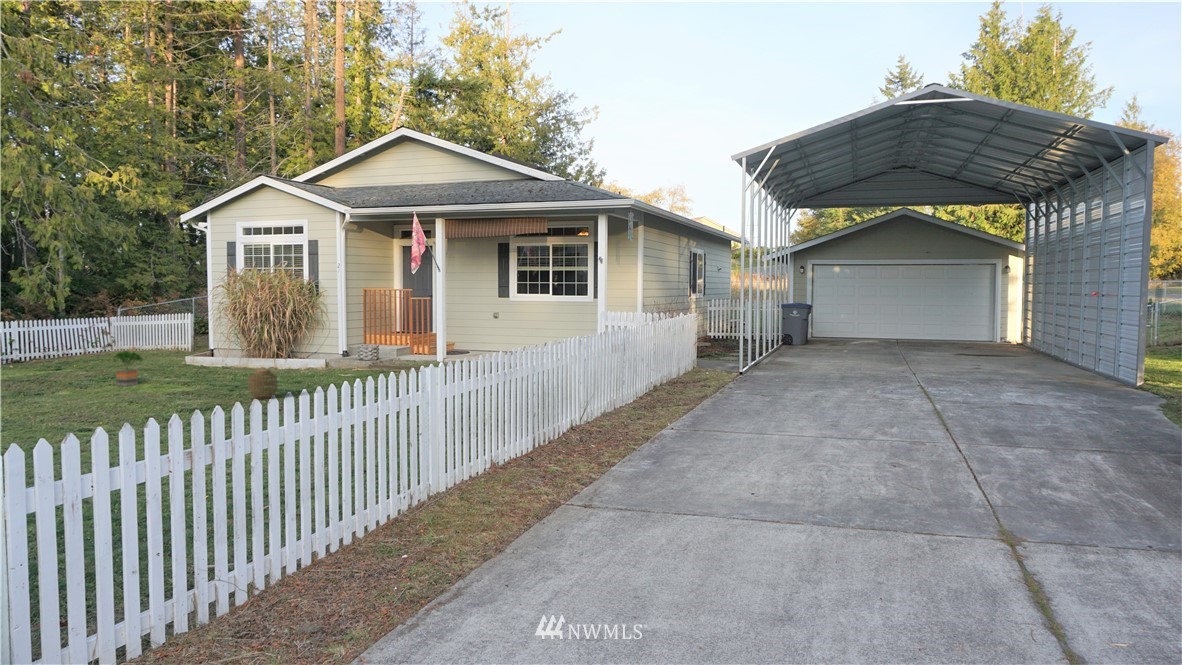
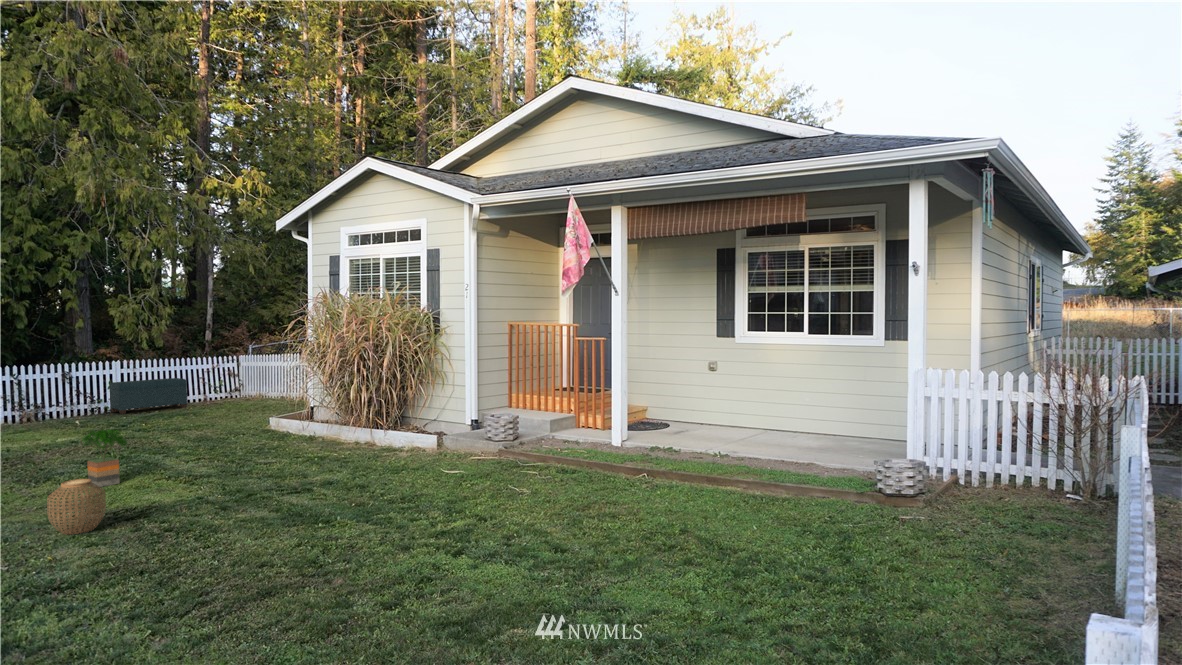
bench: none [12,335,79,362] -> present [110,378,187,414]
woven basket: present [248,369,277,399] -> present [47,479,106,534]

